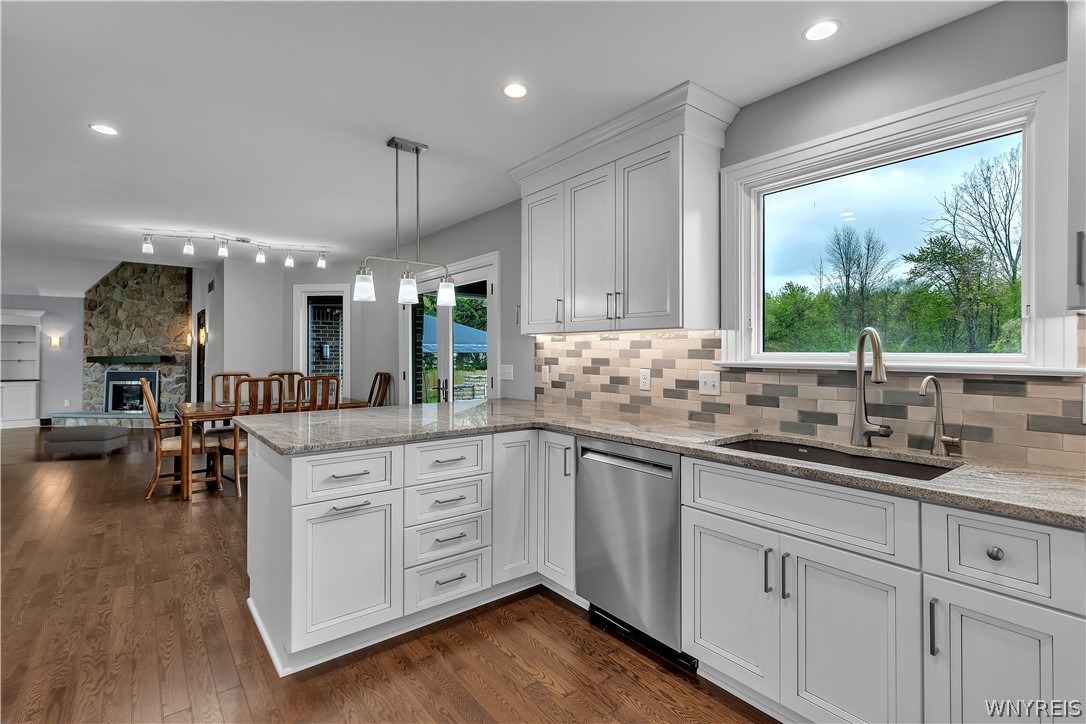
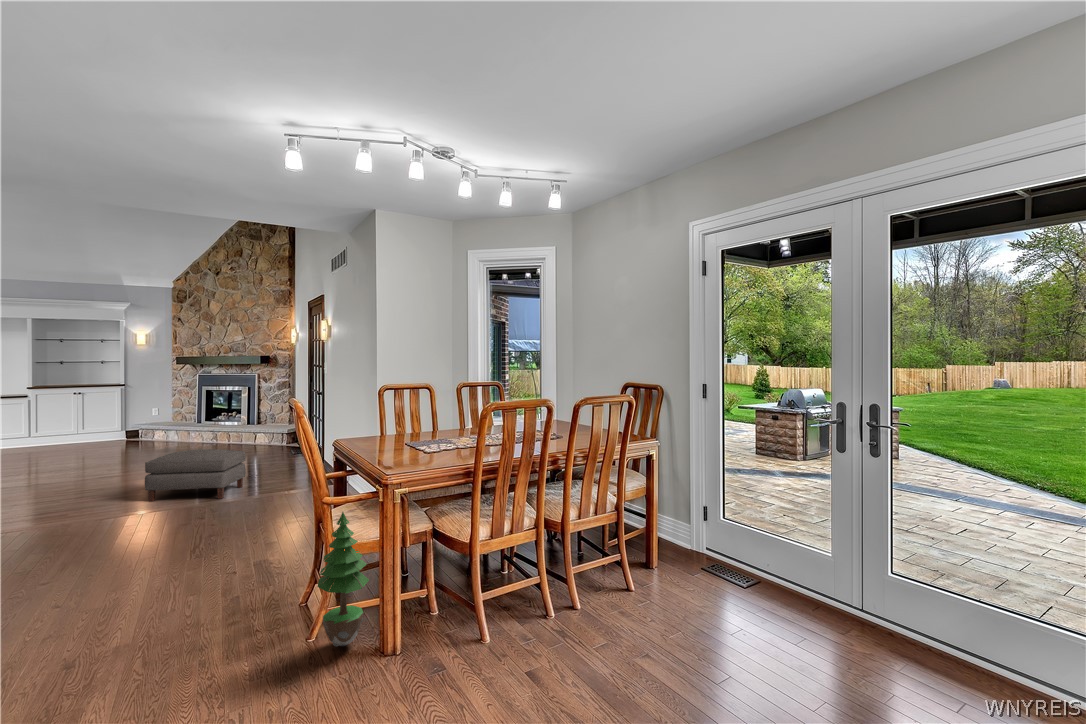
potted tree: none [123,442,157,516] -> present [318,512,369,647]

